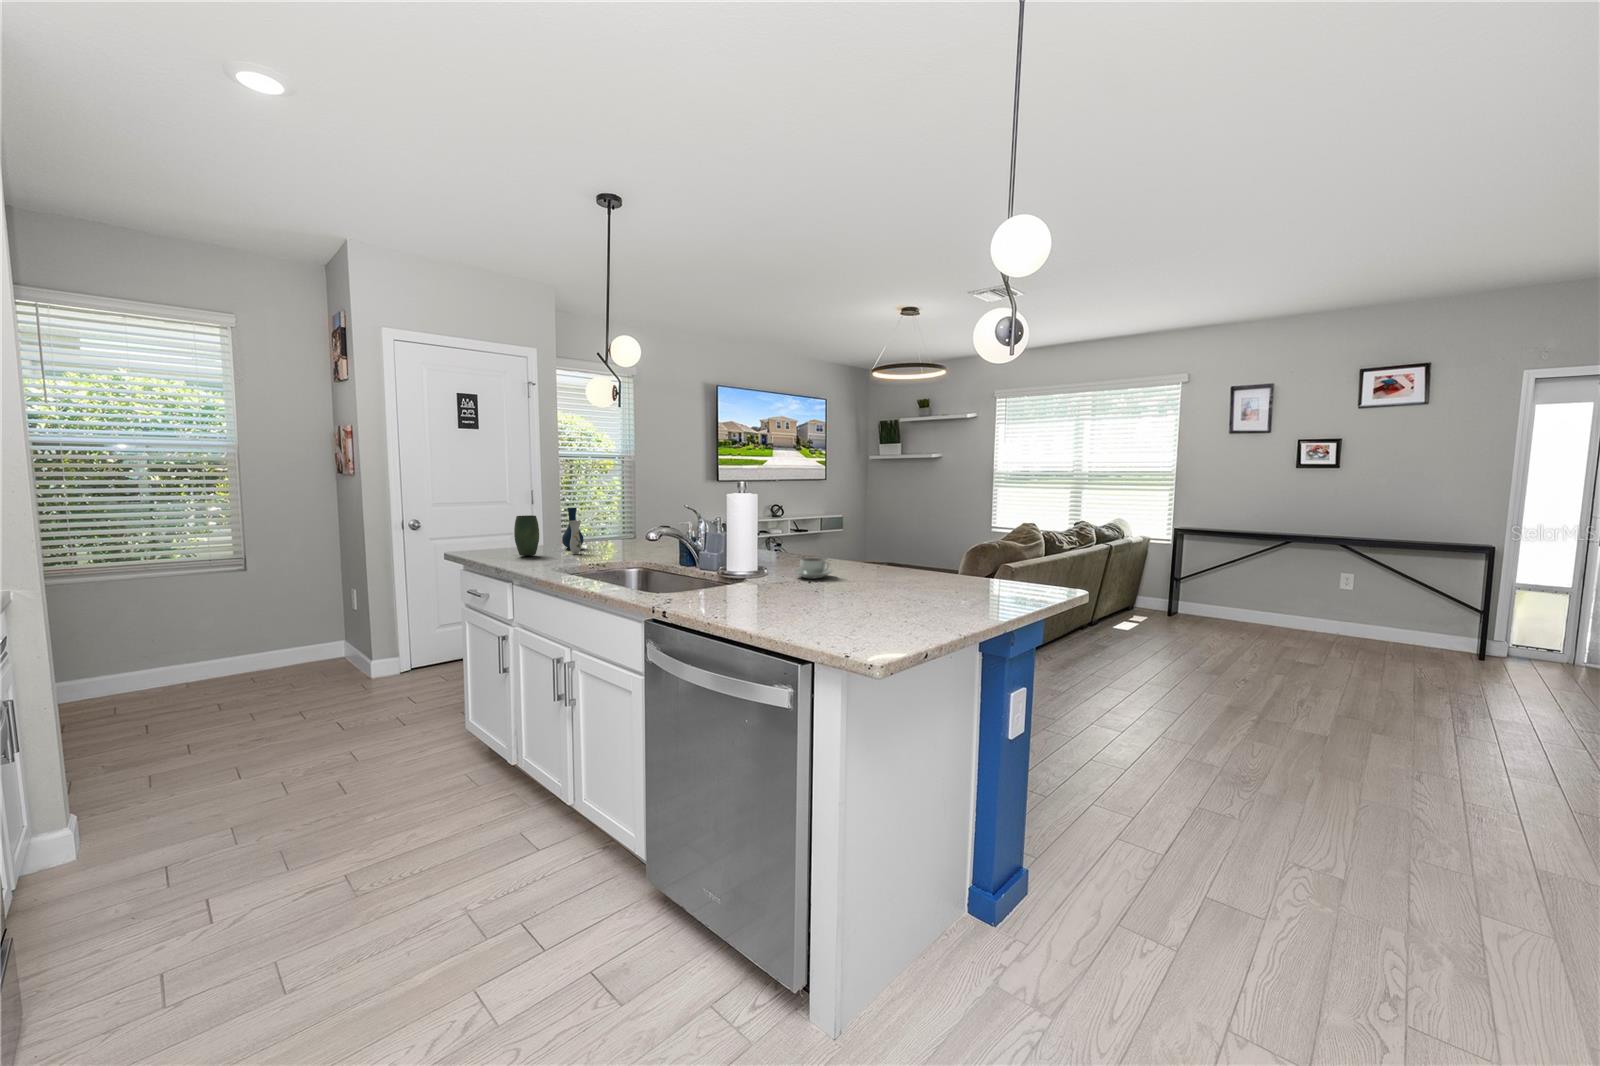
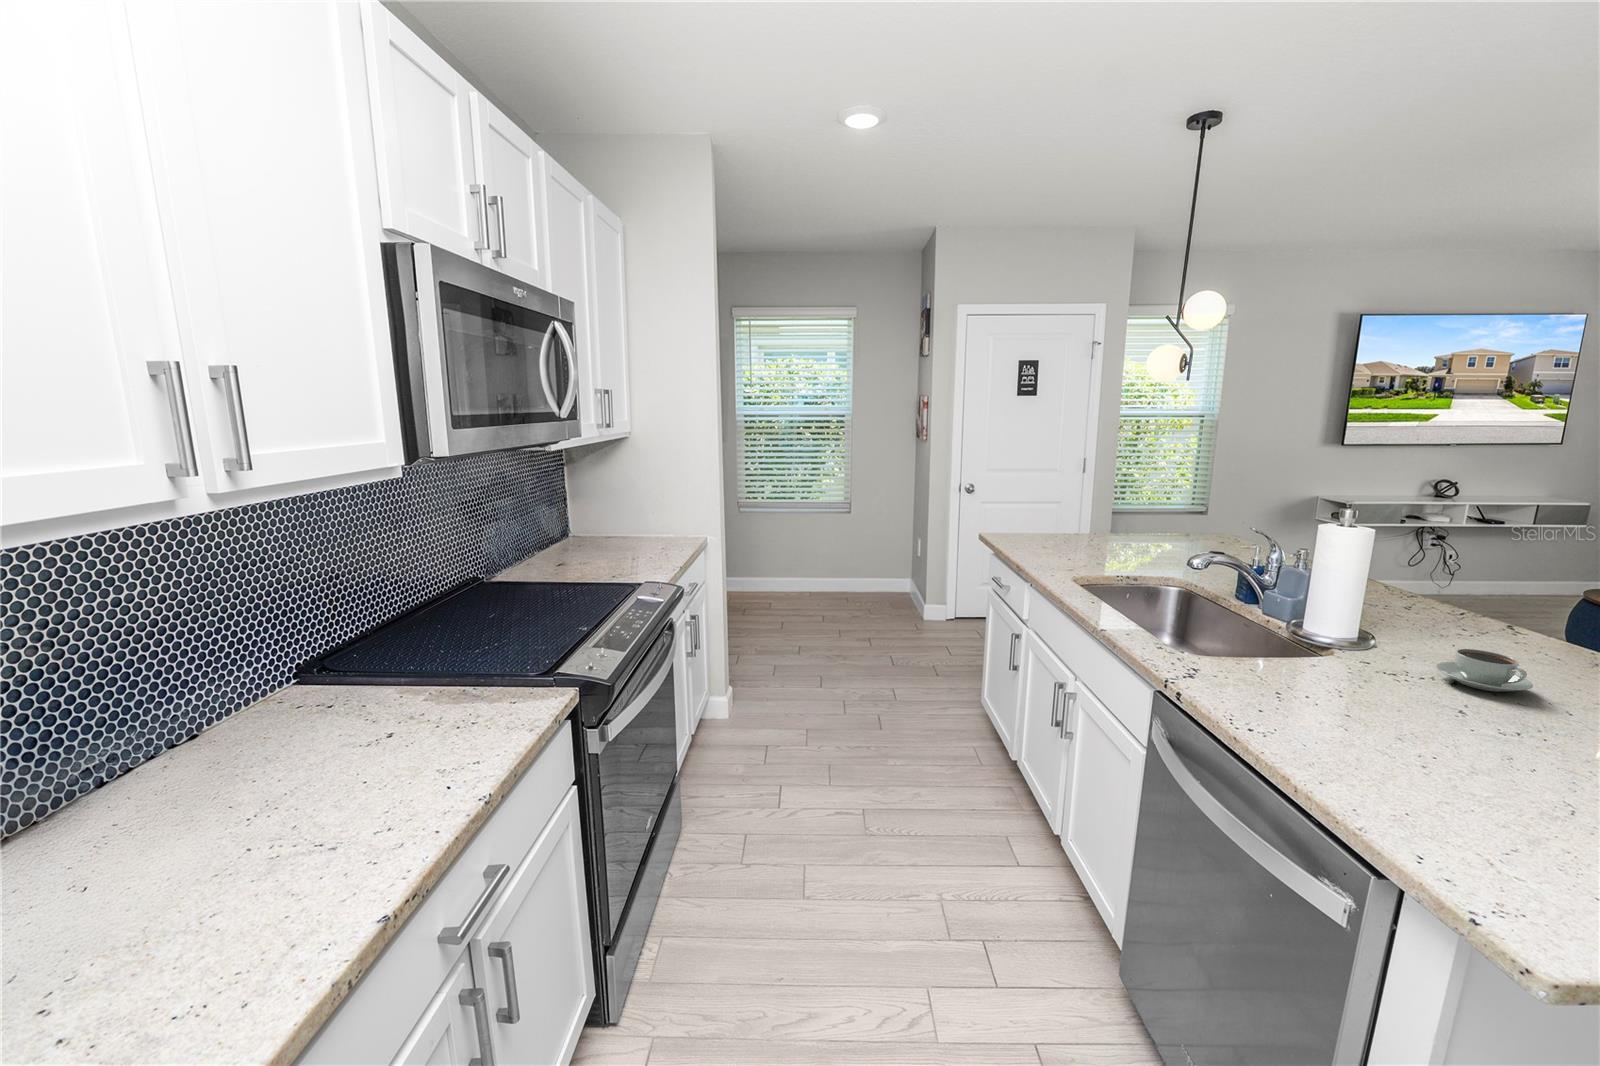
vase: present [514,508,584,556] -> none [1040,499,1118,555]

